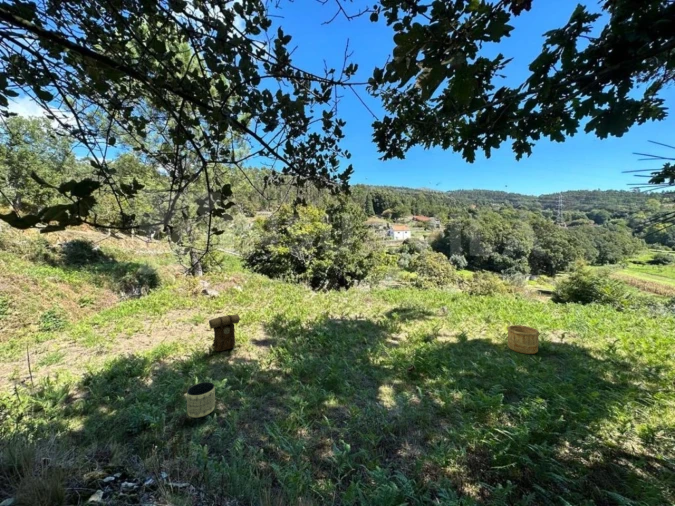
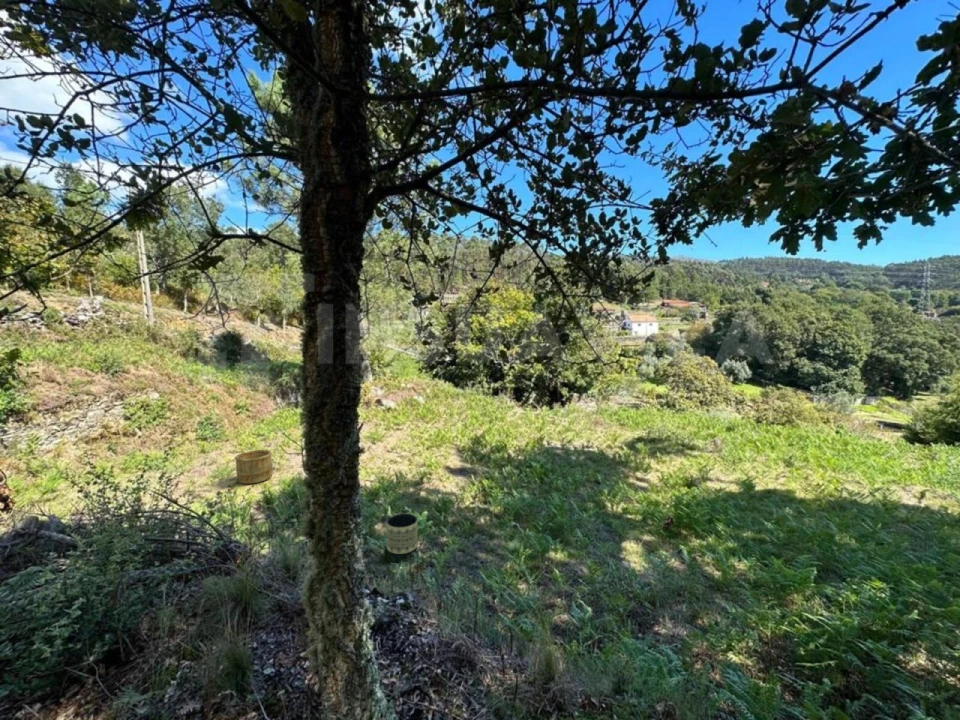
backpack: present [209,315,240,351] -> none [397,433,434,479]
wooden bucket: present [507,325,539,354] -> present [235,450,272,484]

